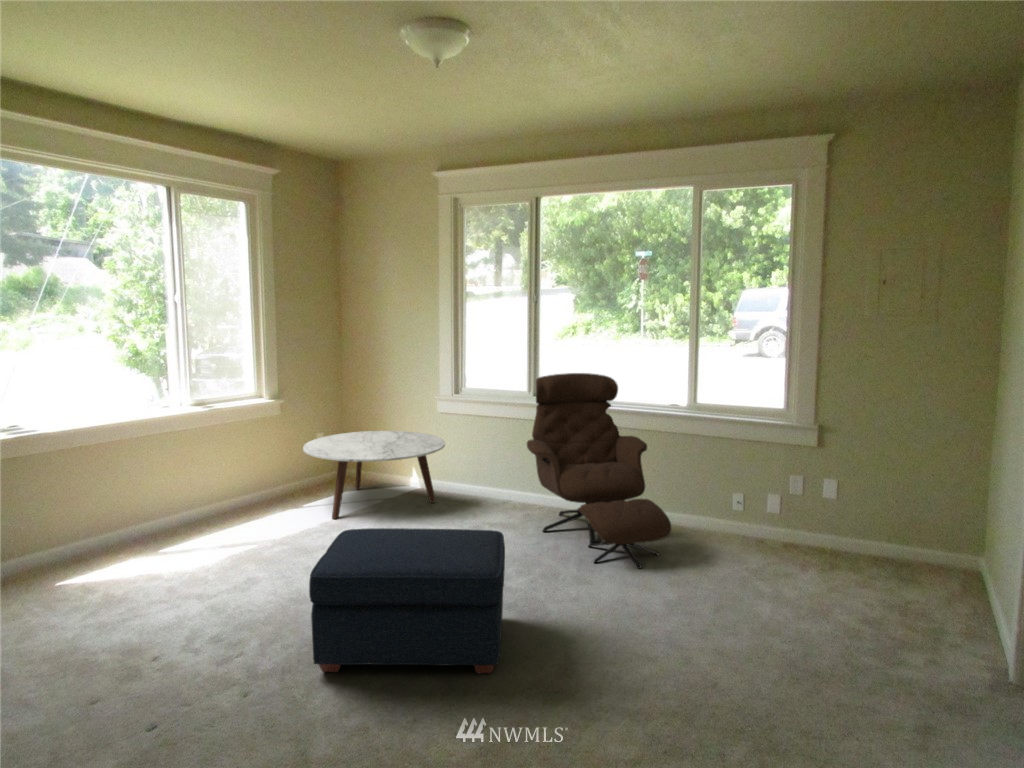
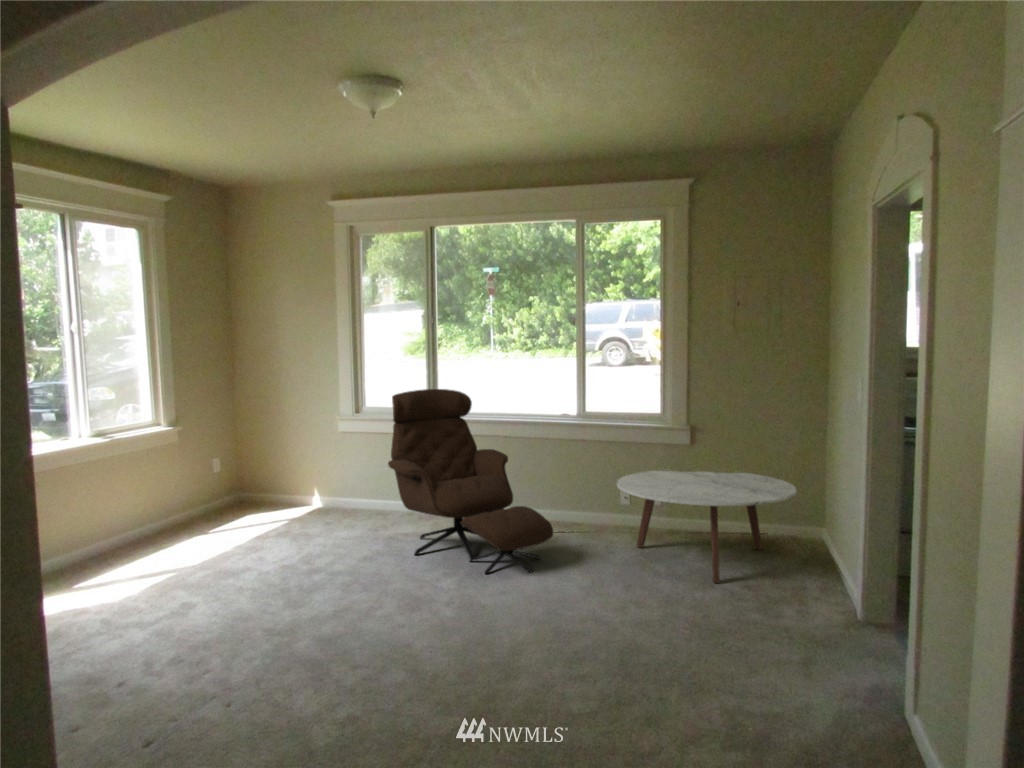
coffee table: present [303,431,445,519] -> present [617,471,797,583]
ottoman: present [309,528,505,673] -> none [250,542,465,719]

